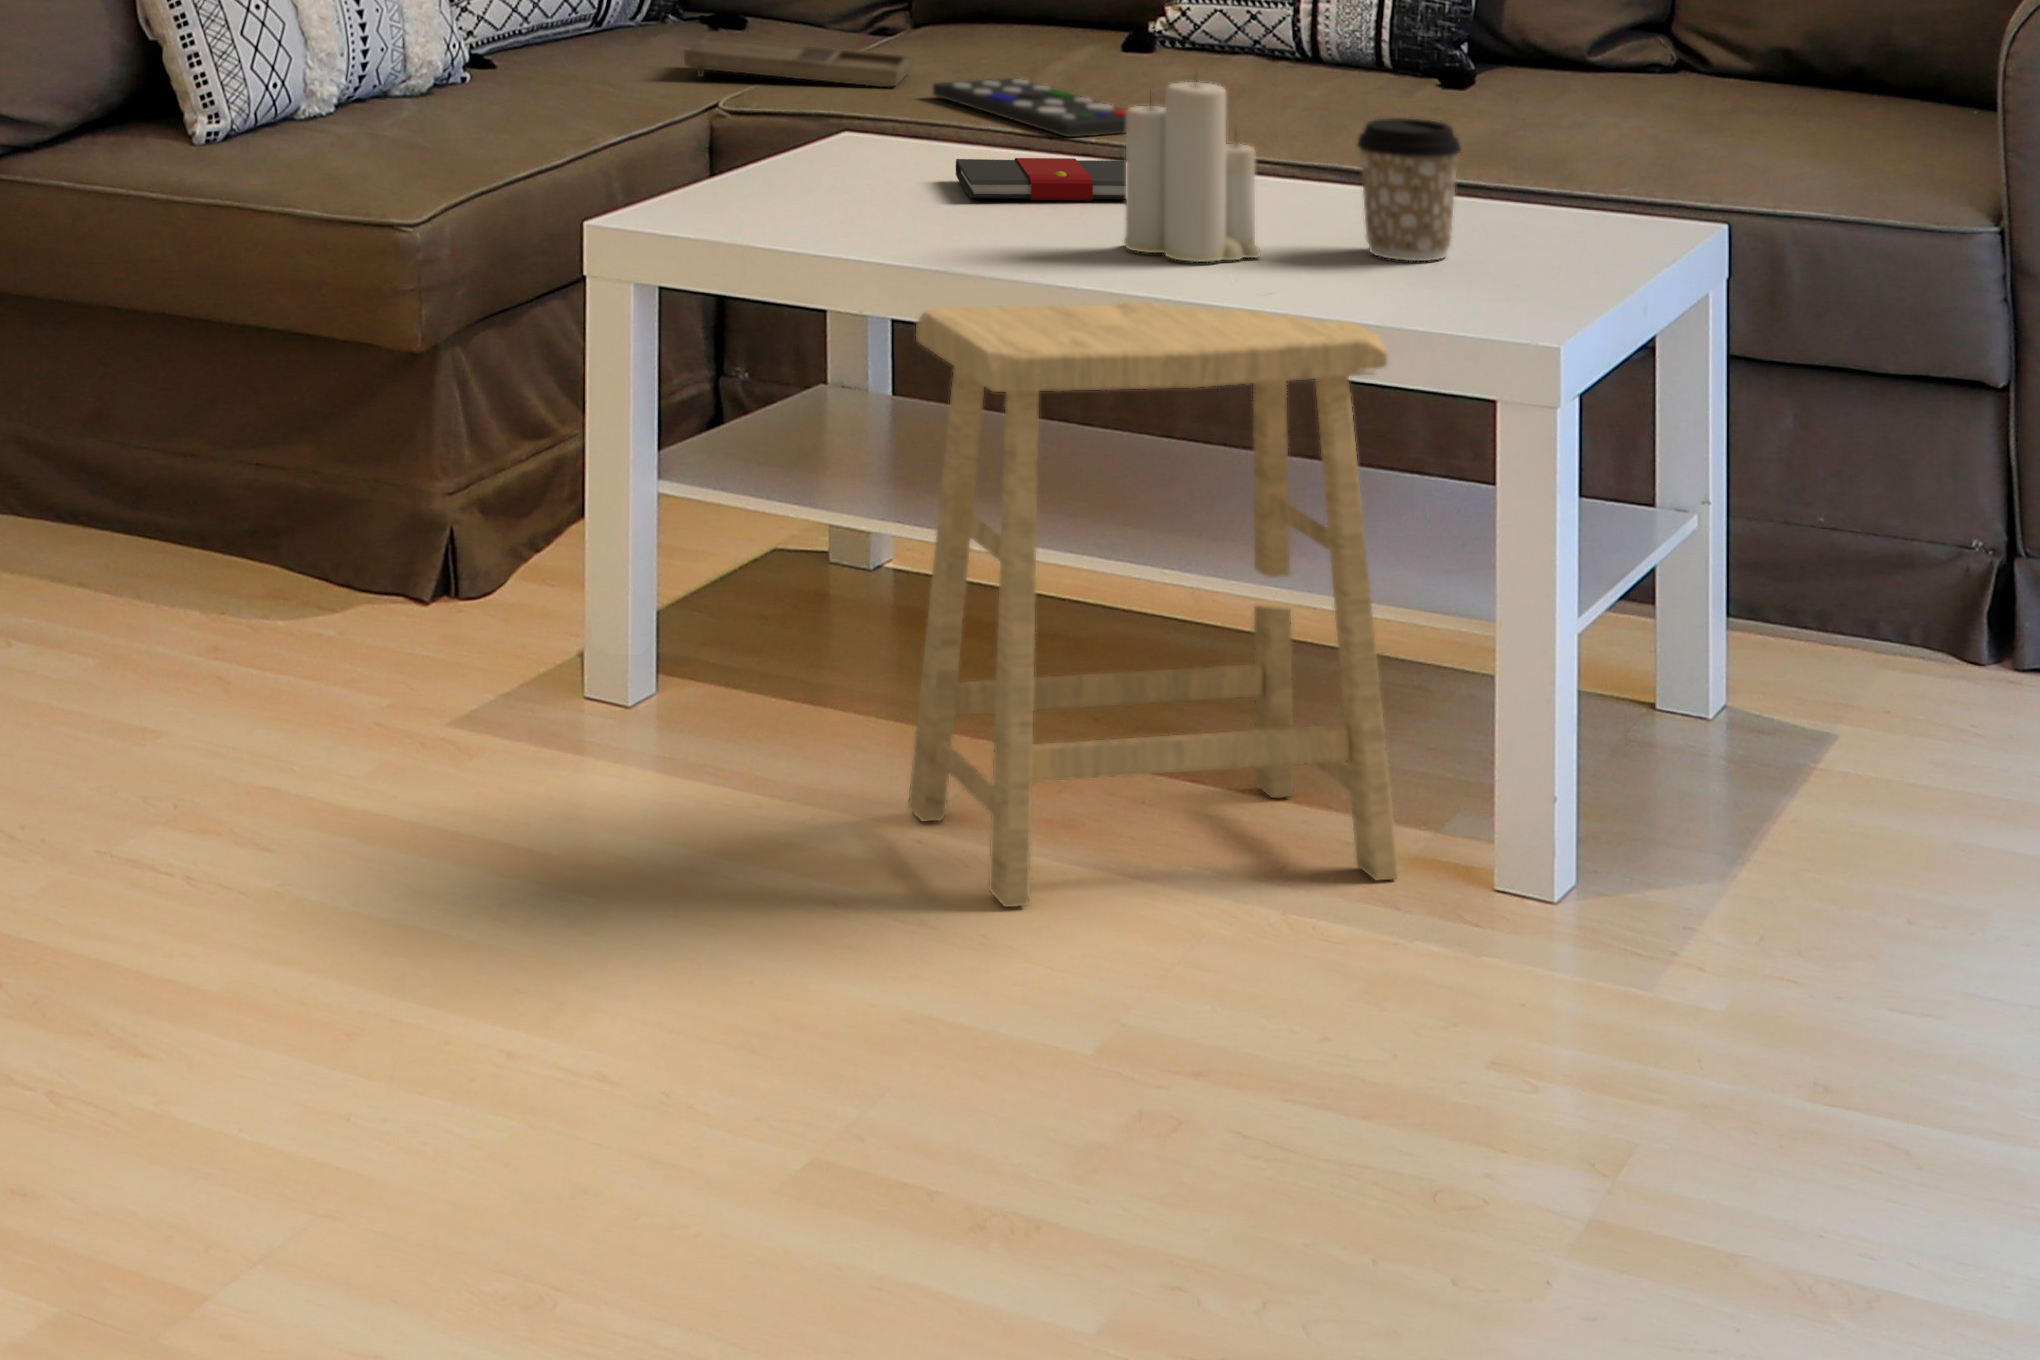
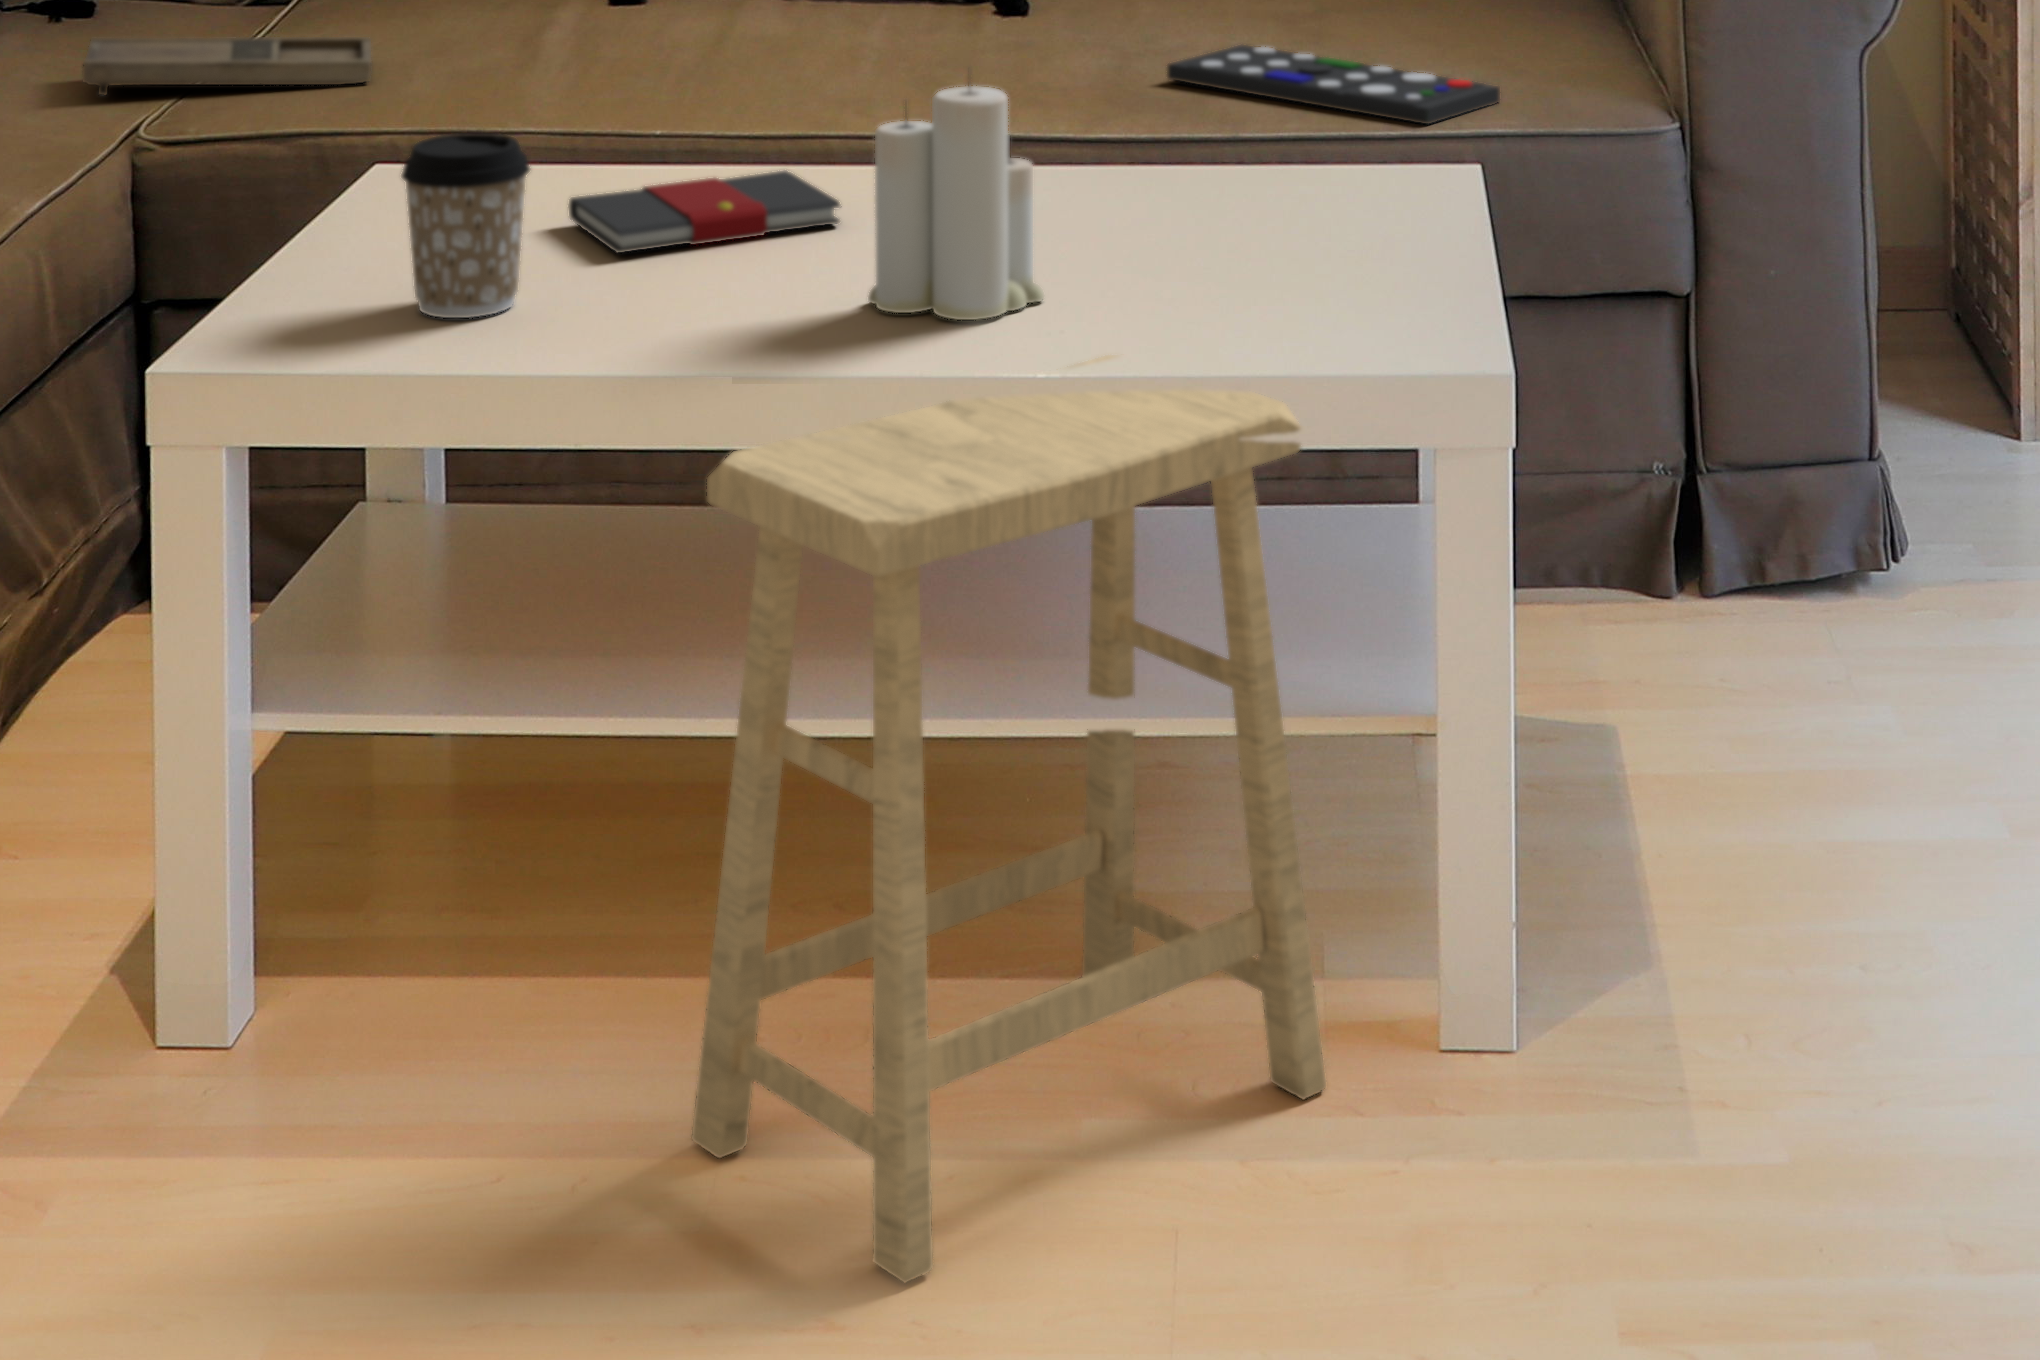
remote control: present [933,78,1126,137] -> present [1167,45,1500,124]
coffee cup: present [1357,118,1461,261] -> present [402,133,530,318]

